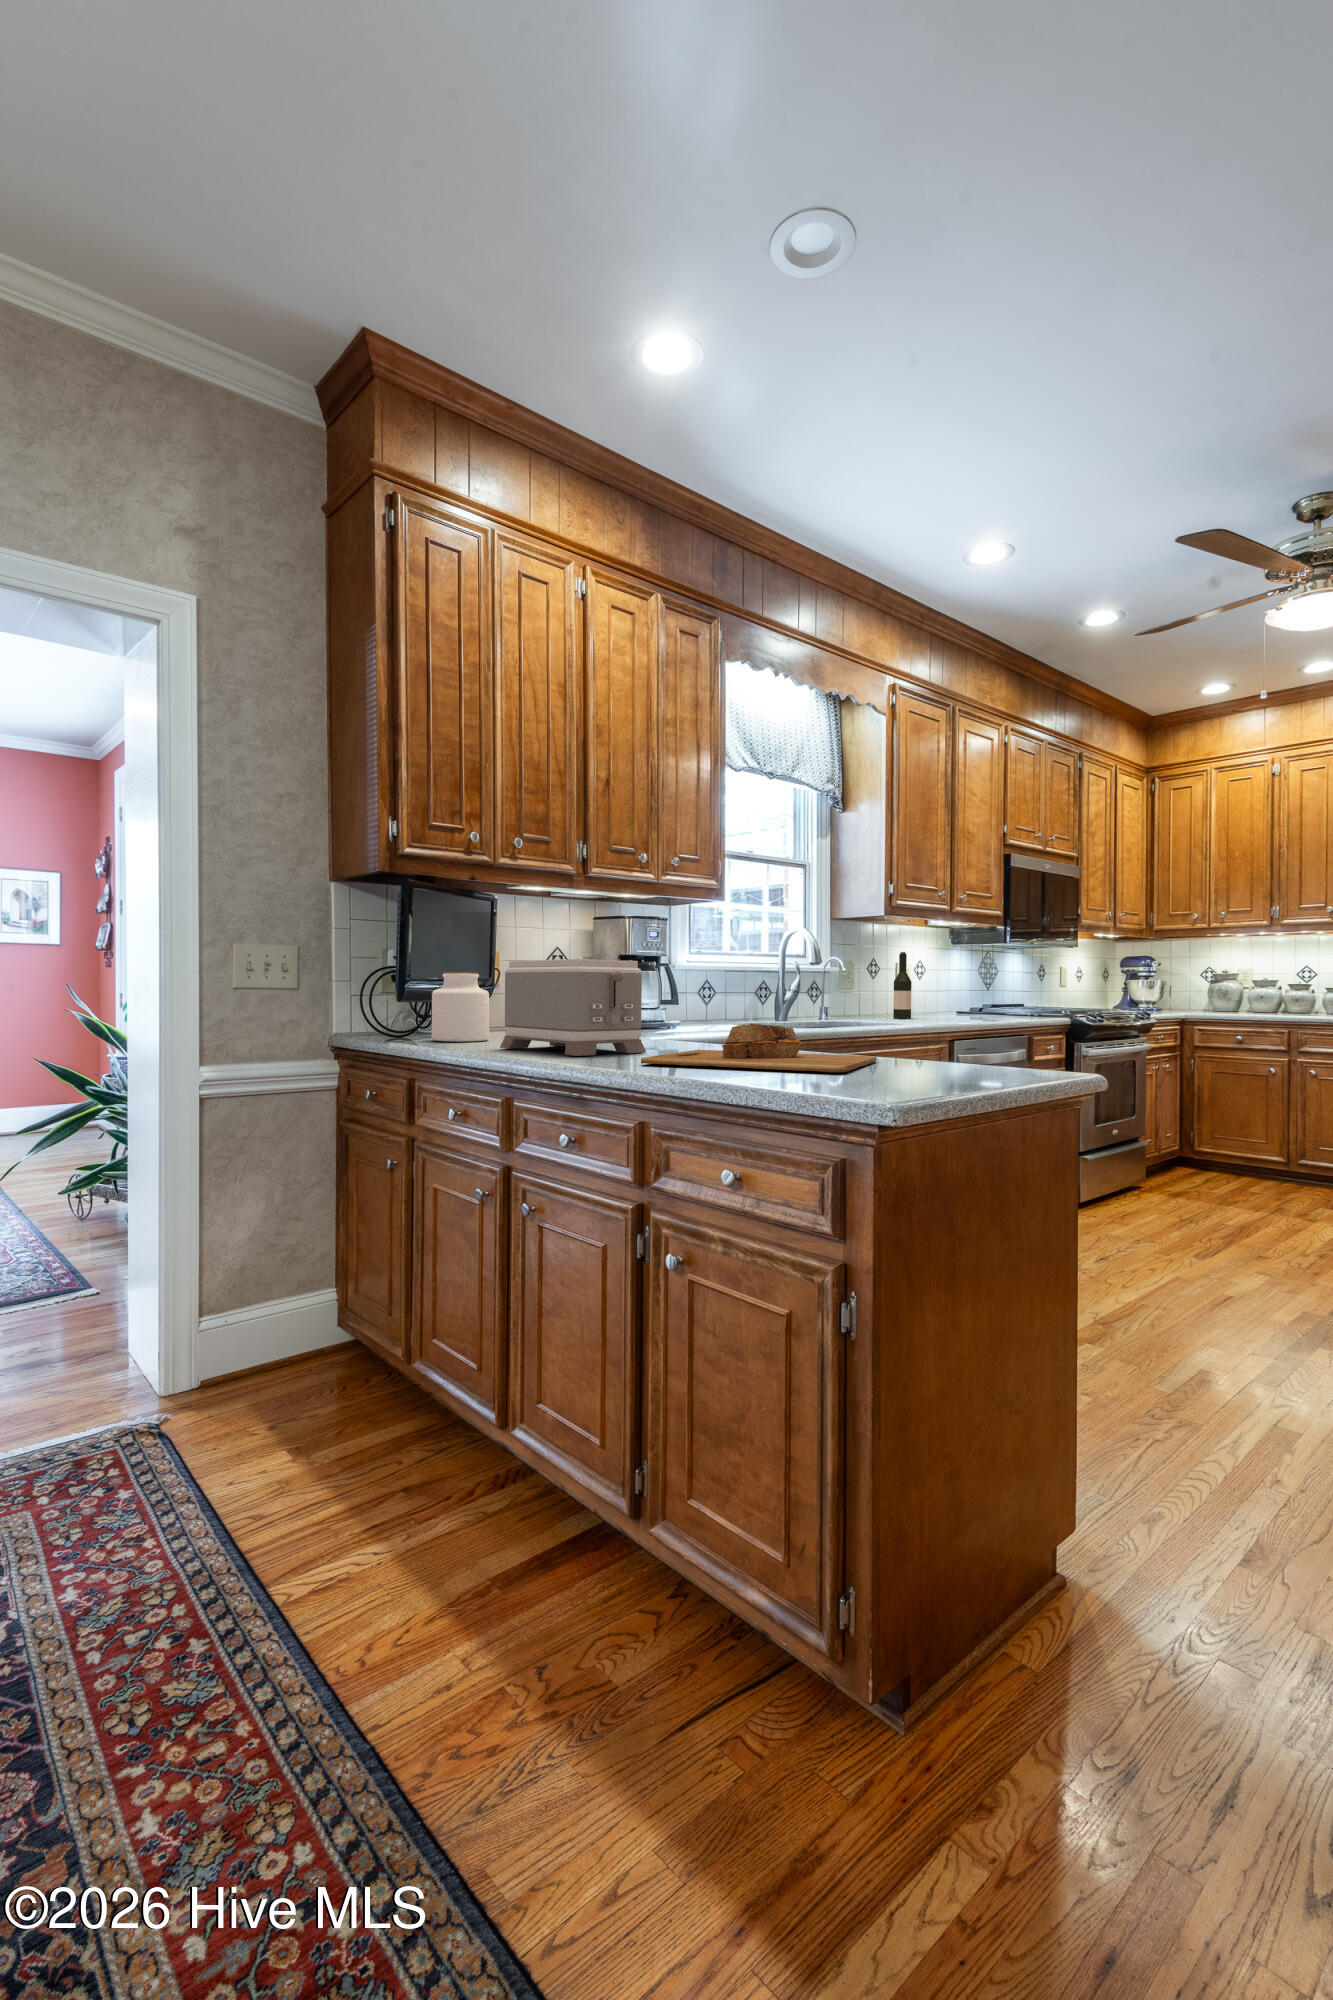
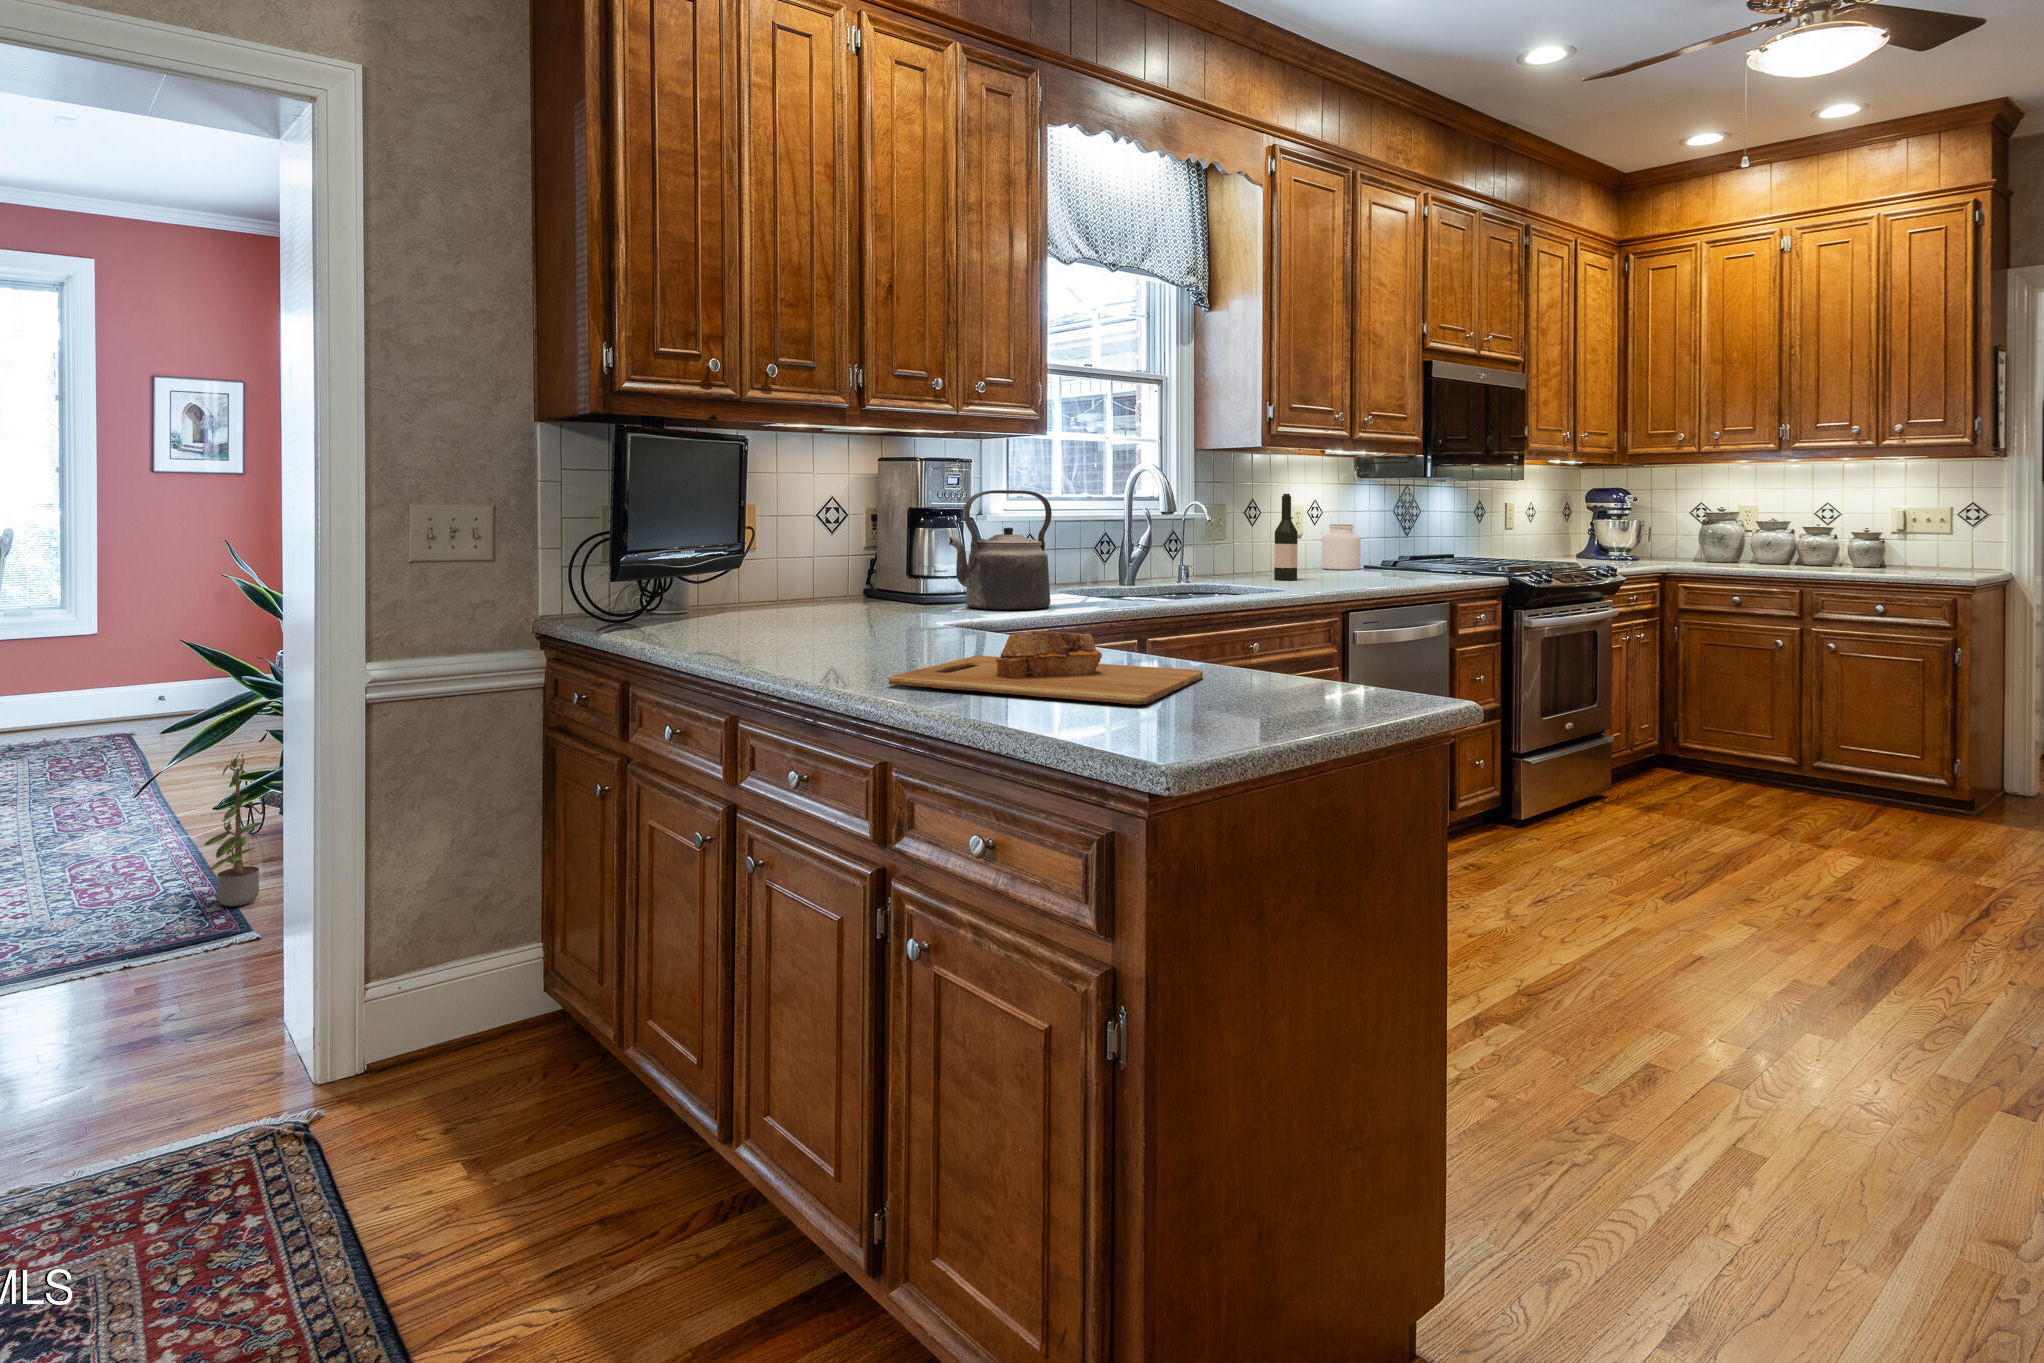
kettle: none [655,939,733,1031] -> present [949,490,1052,610]
toaster: present [500,959,646,1056] -> none [729,536,912,666]
jar: present [432,972,489,1042] -> present [1322,524,1360,570]
potted plant: none [45,1150,94,1273] -> present [203,752,262,906]

